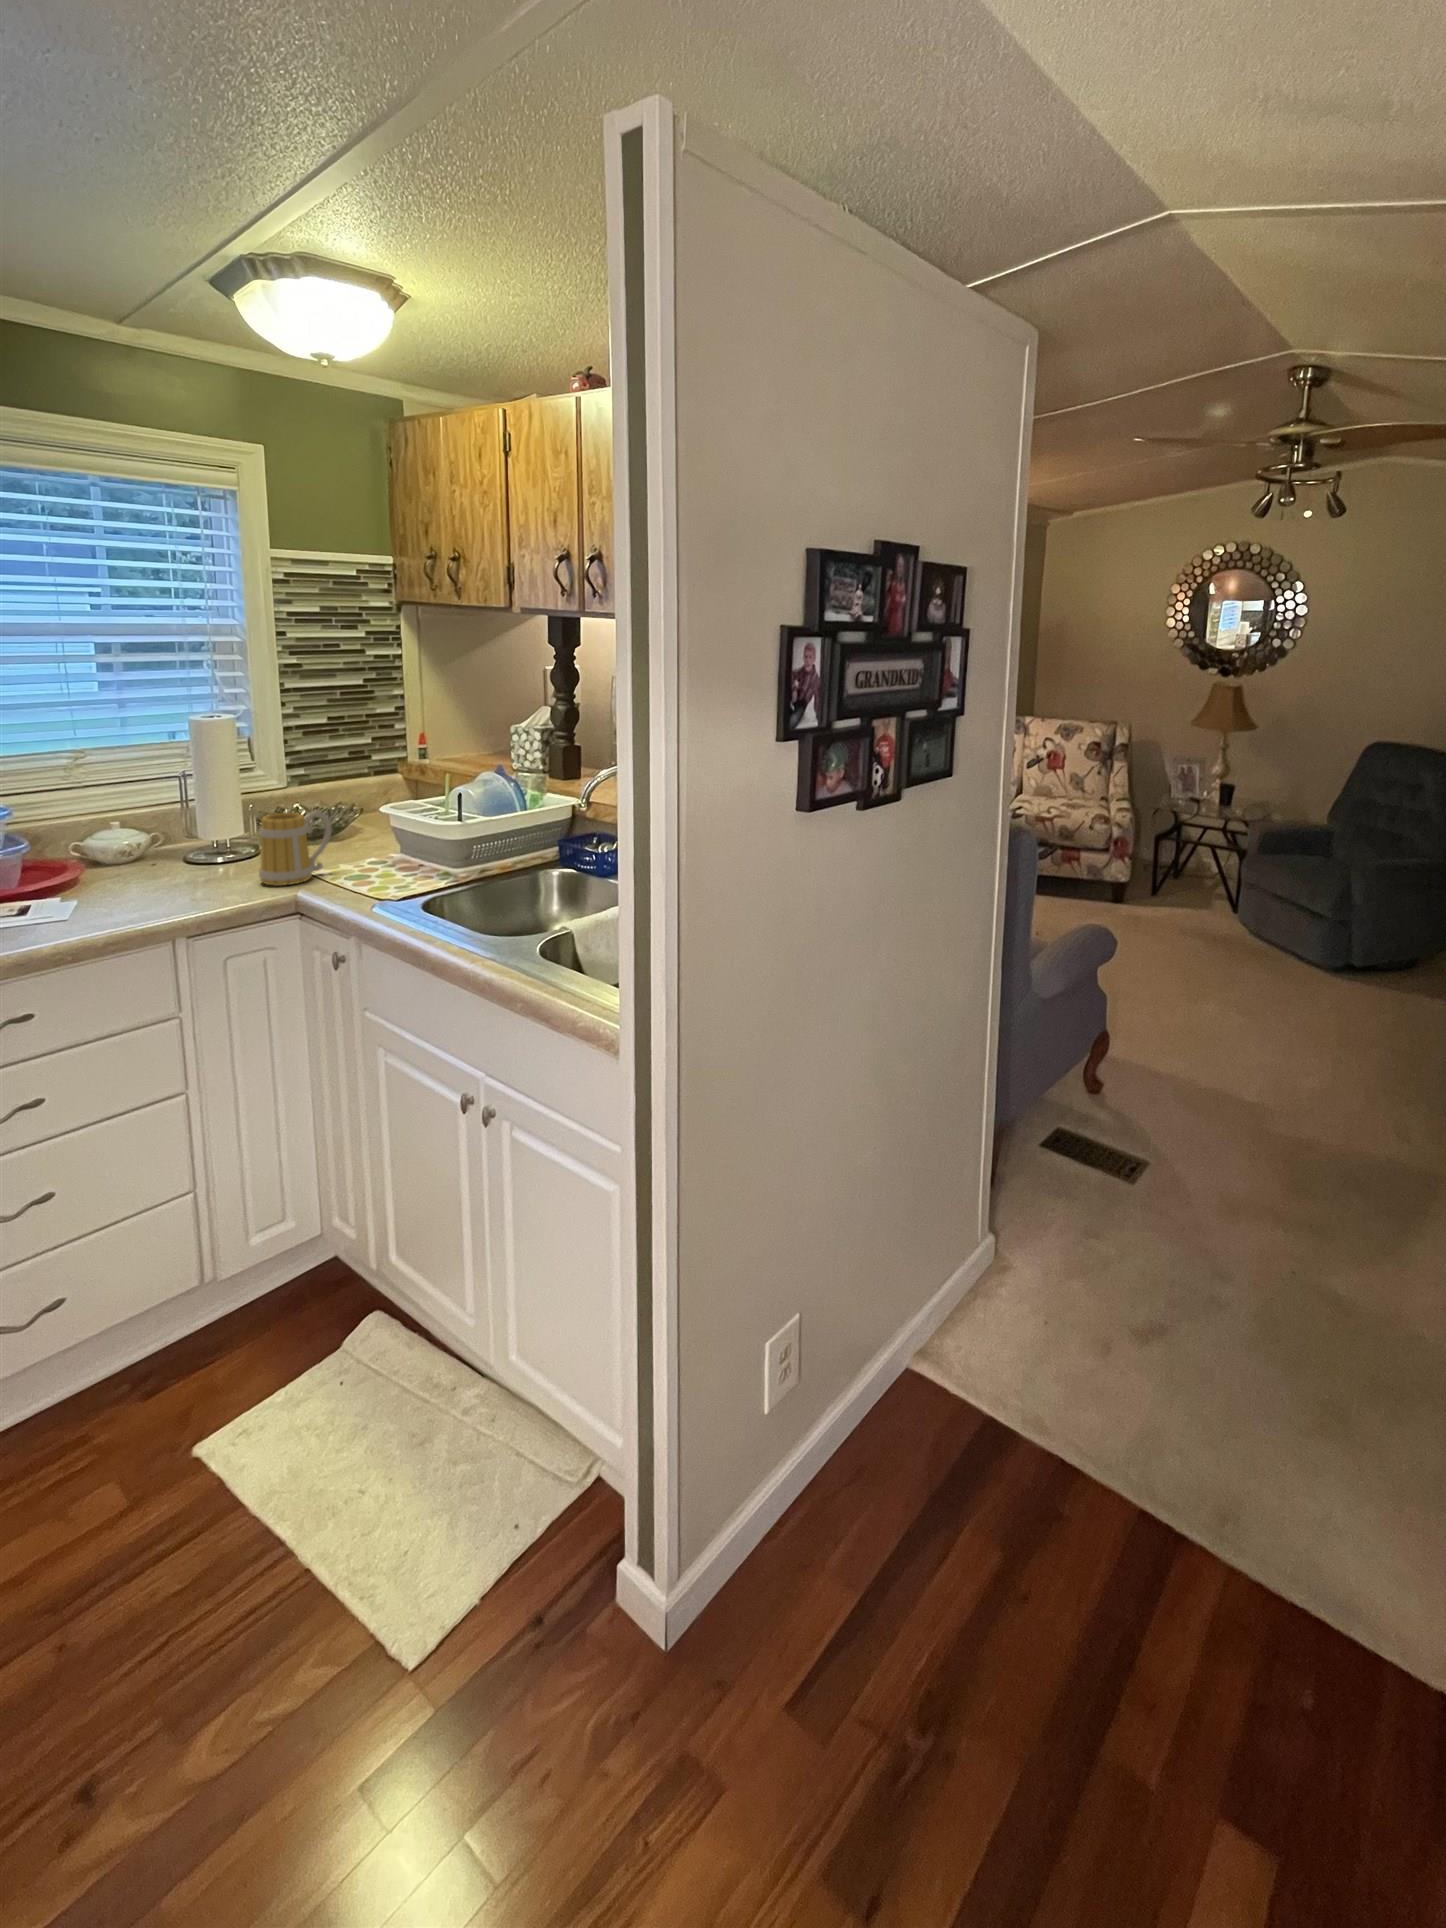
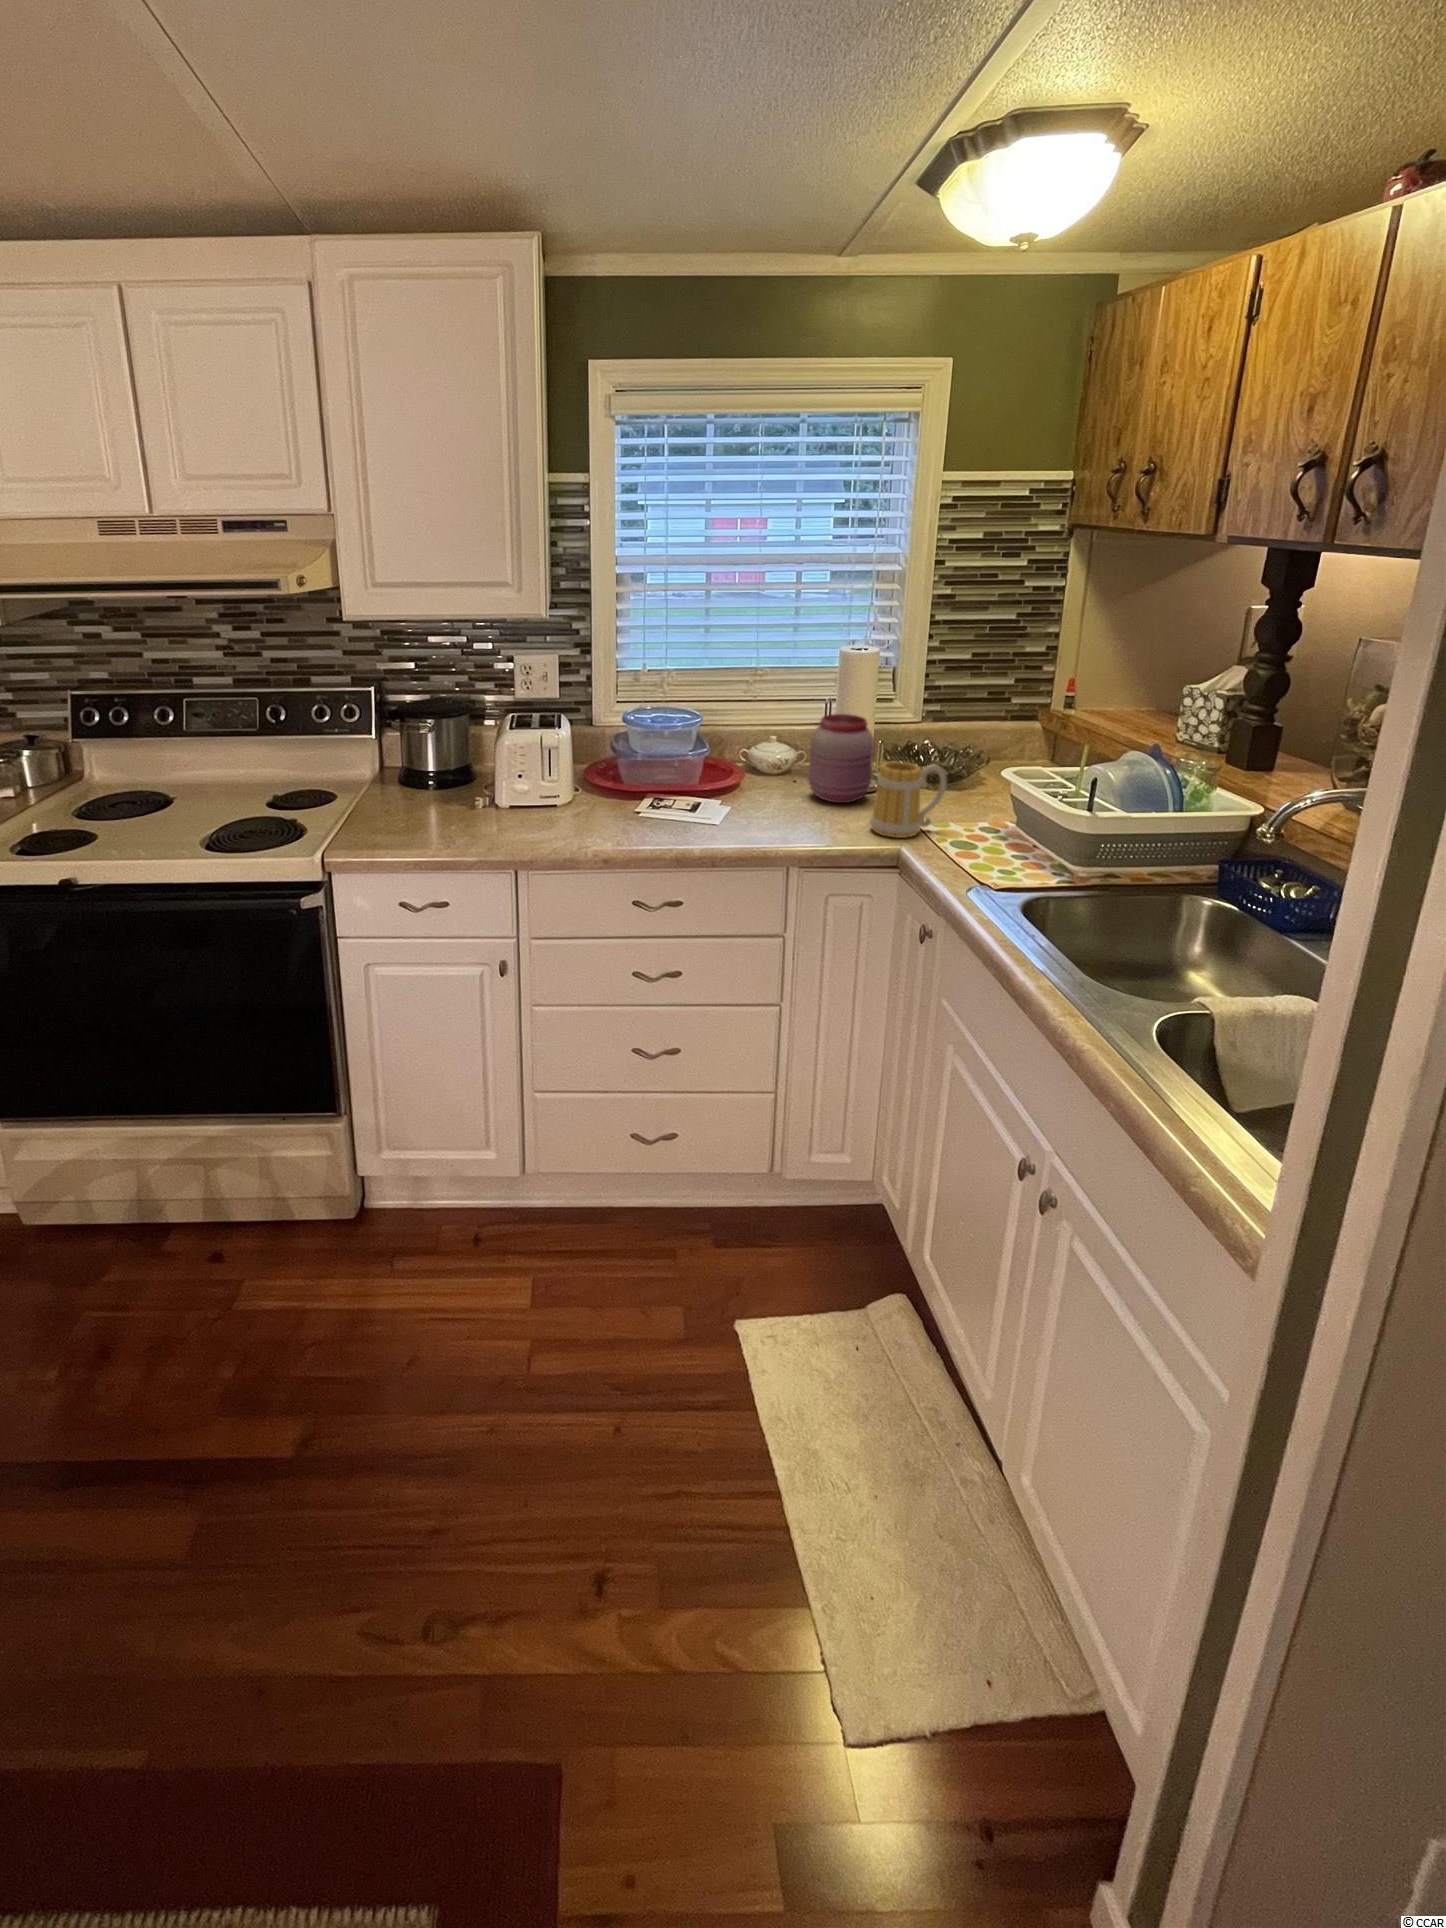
jar: none [170,781,248,872] -> present [808,714,874,803]

